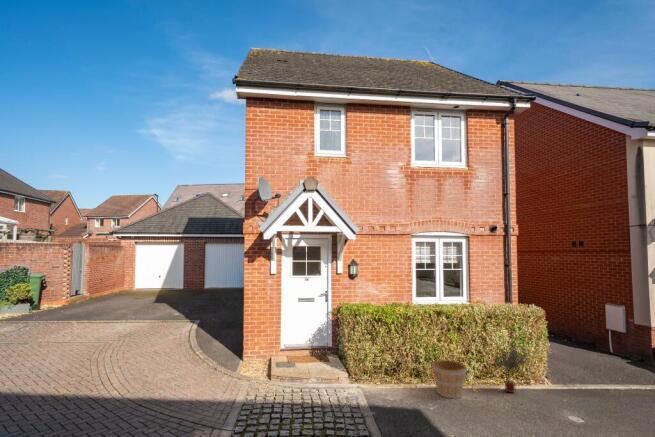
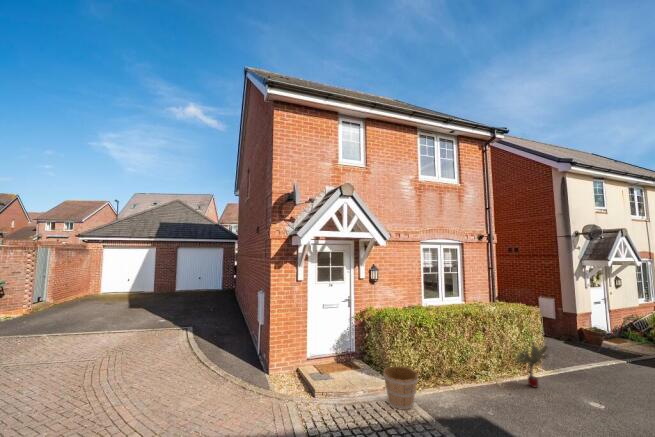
wooden bucket: present [432,360,467,399] -> present [383,366,418,410]

